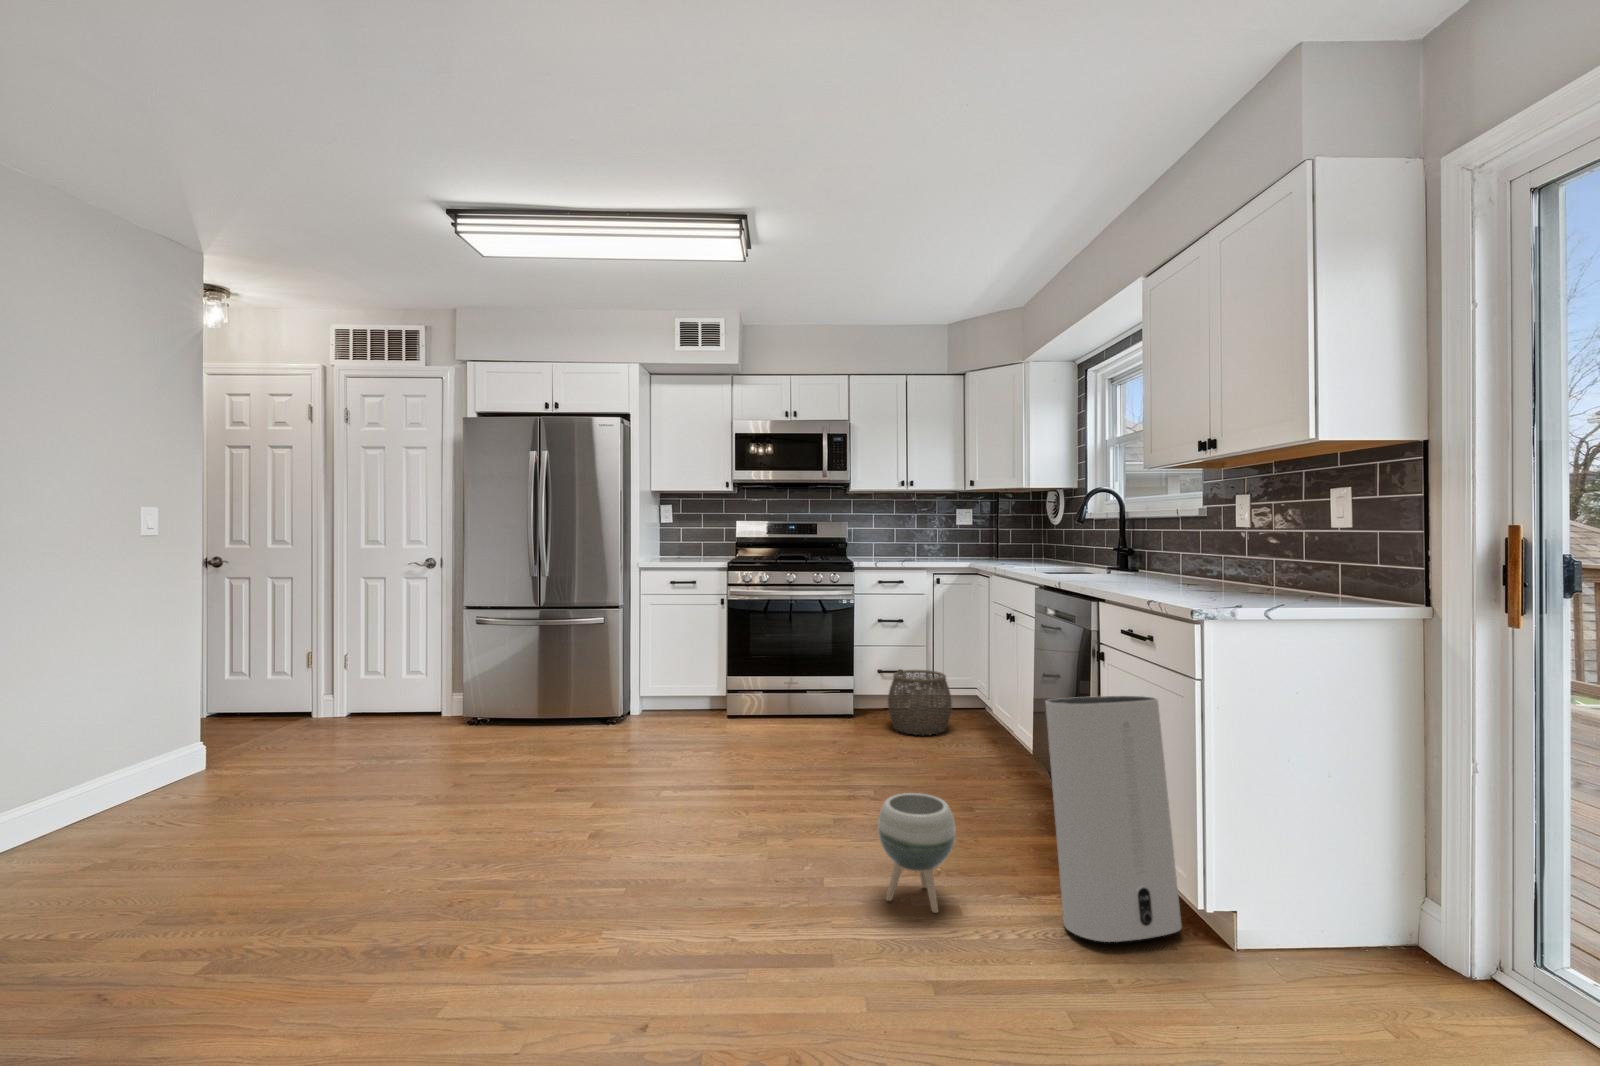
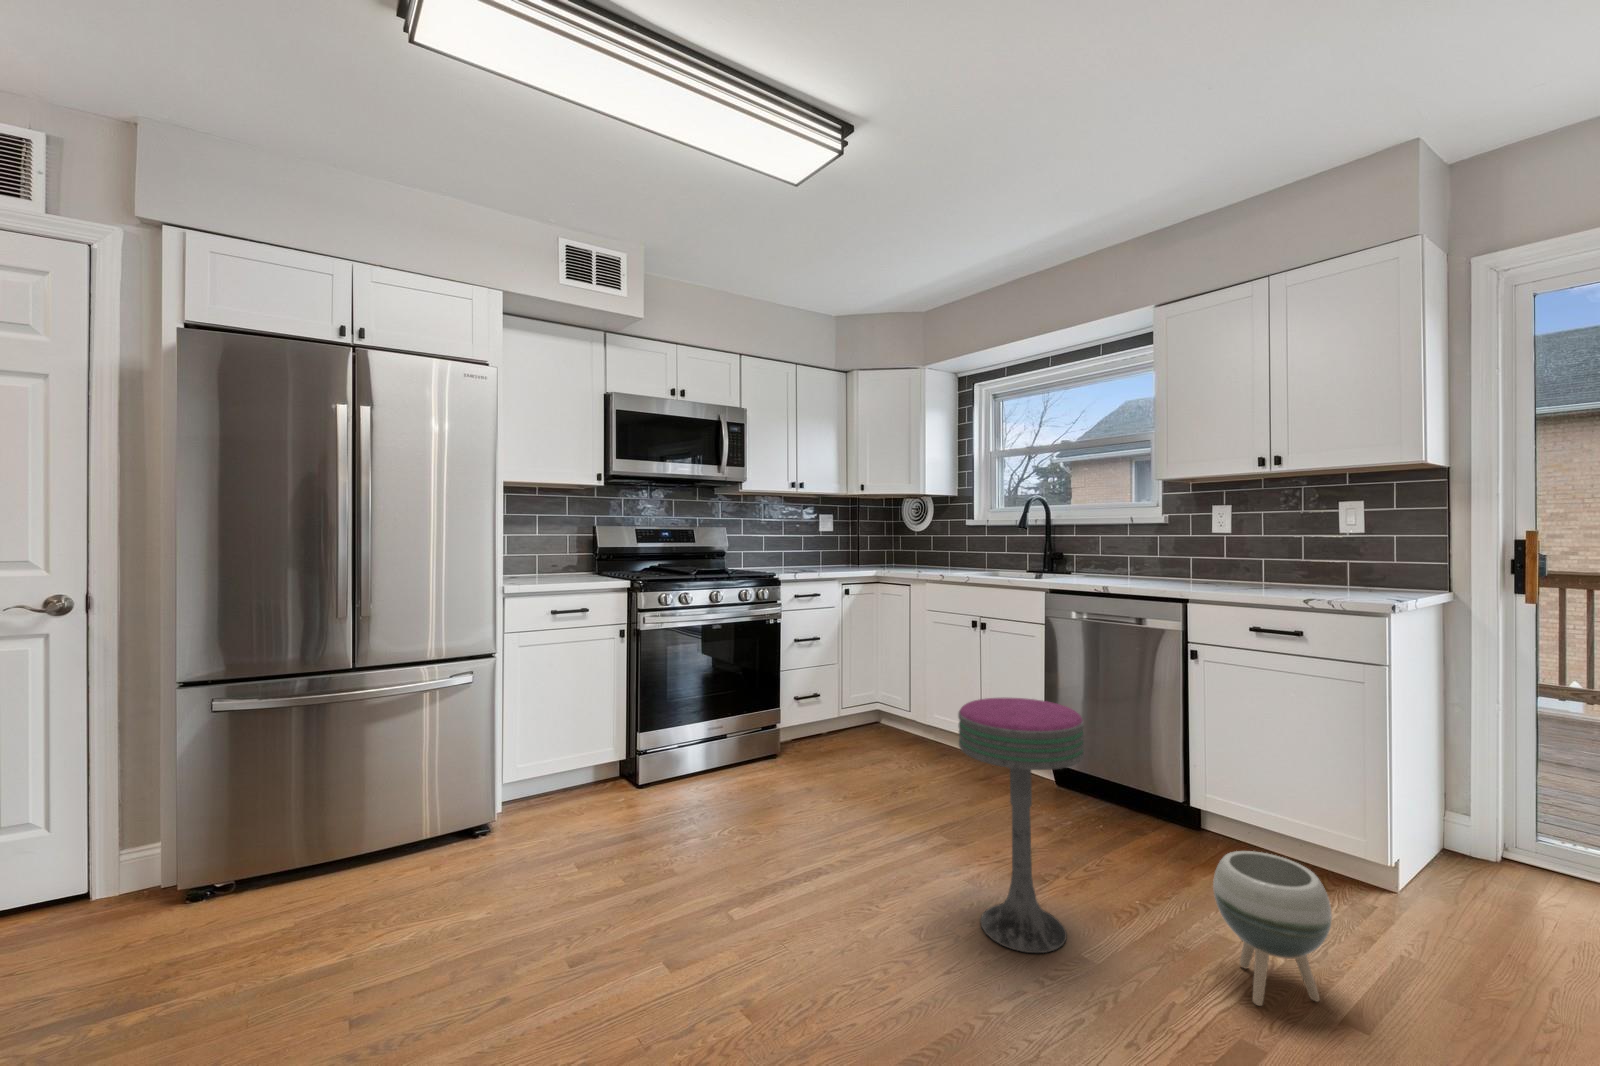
bar stool: none [774,660,865,845] -> present [958,698,1084,953]
woven basket: present [888,670,952,735] -> none [831,688,903,764]
air purifier: present [1046,696,1182,942] -> none [1336,695,1492,973]

